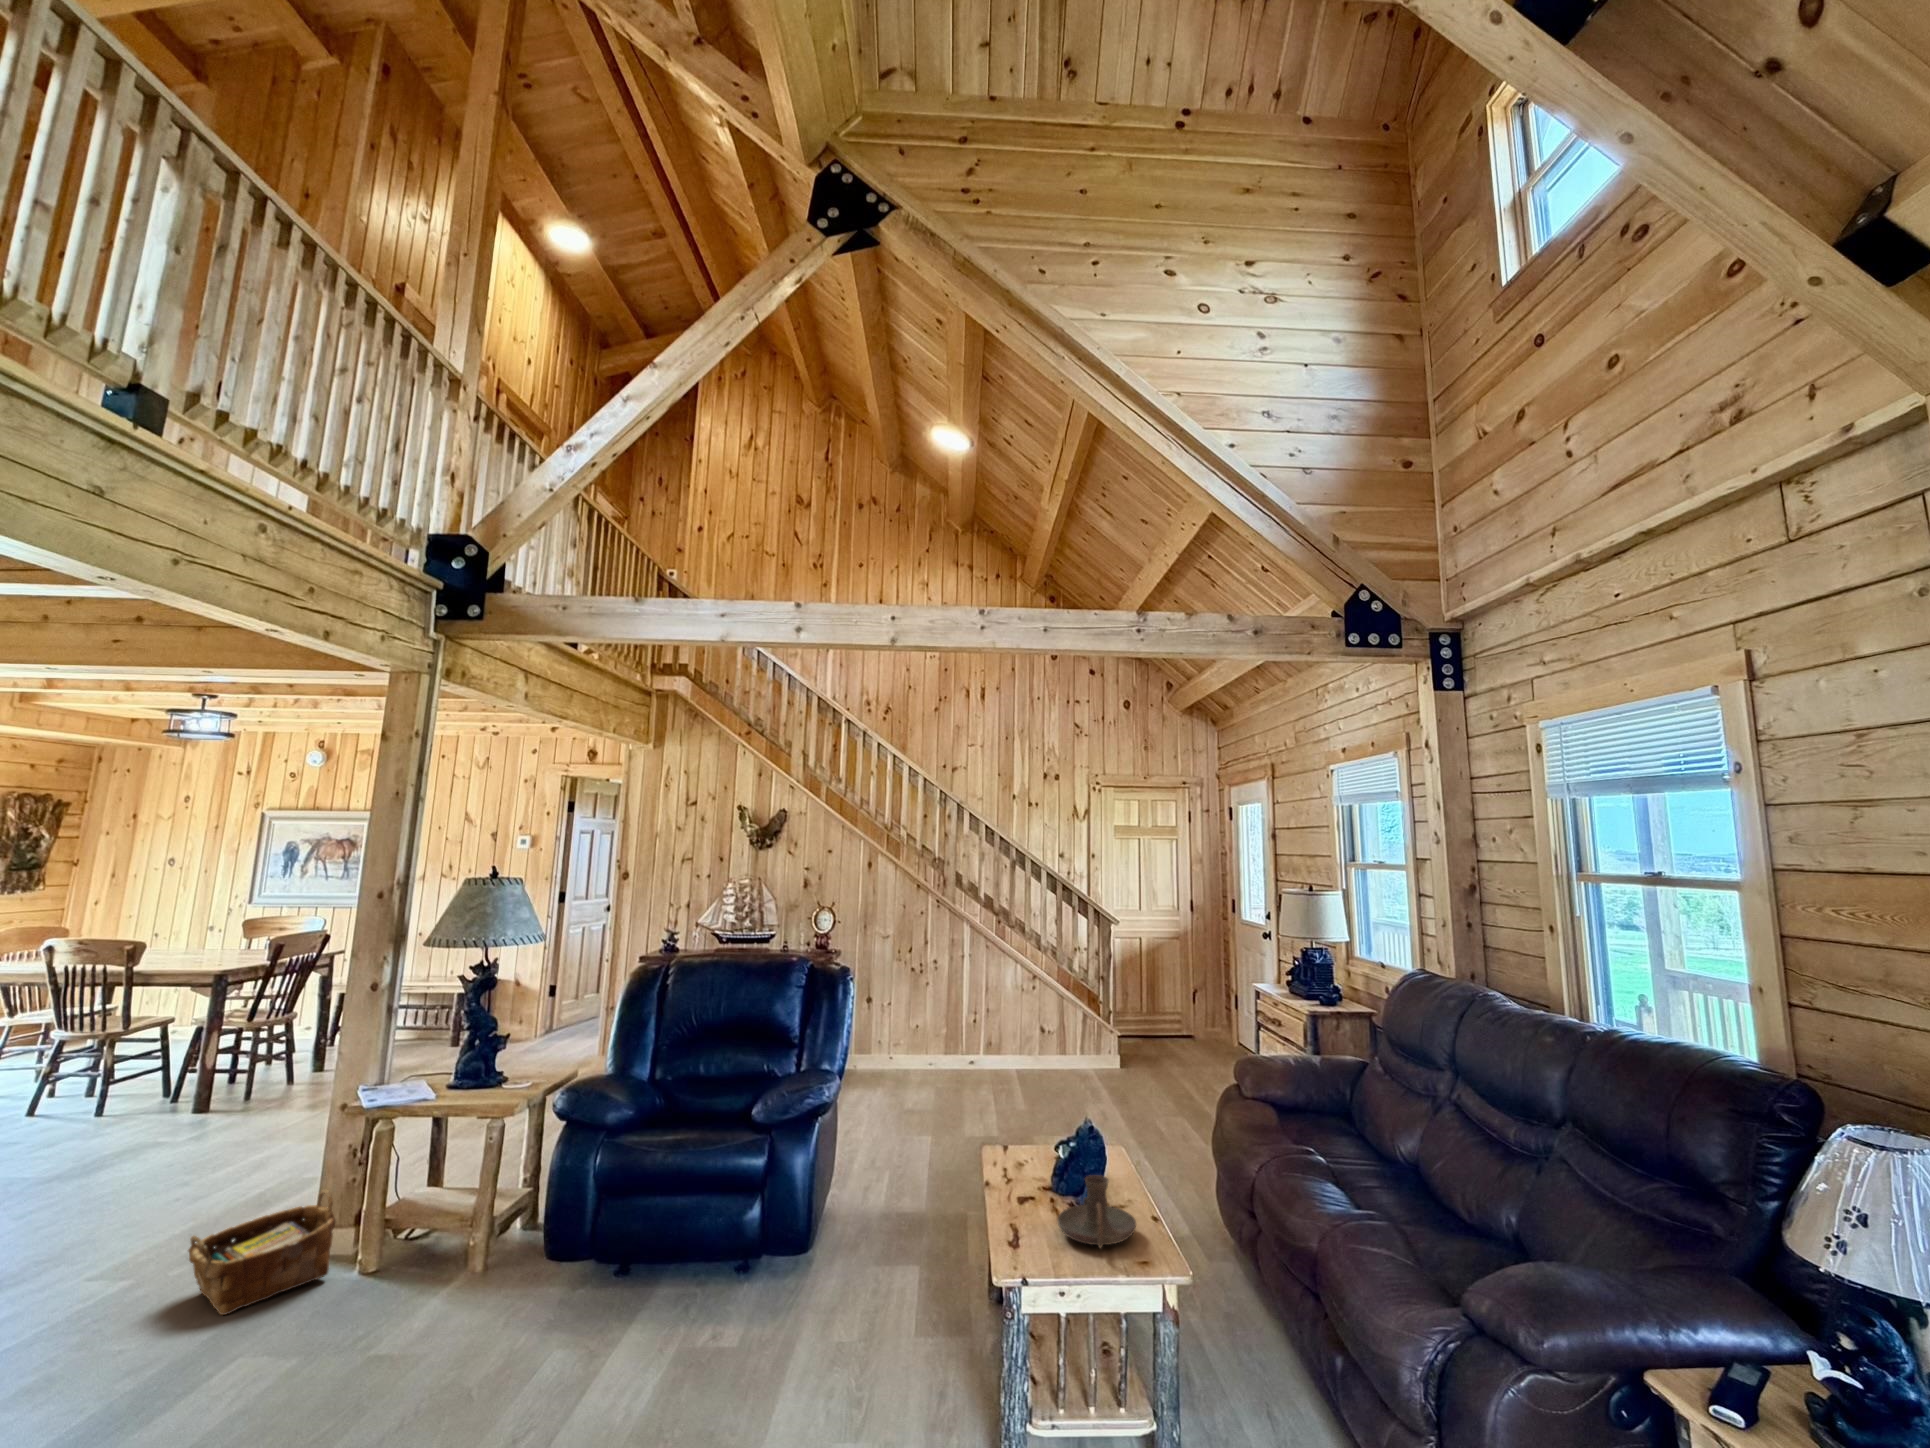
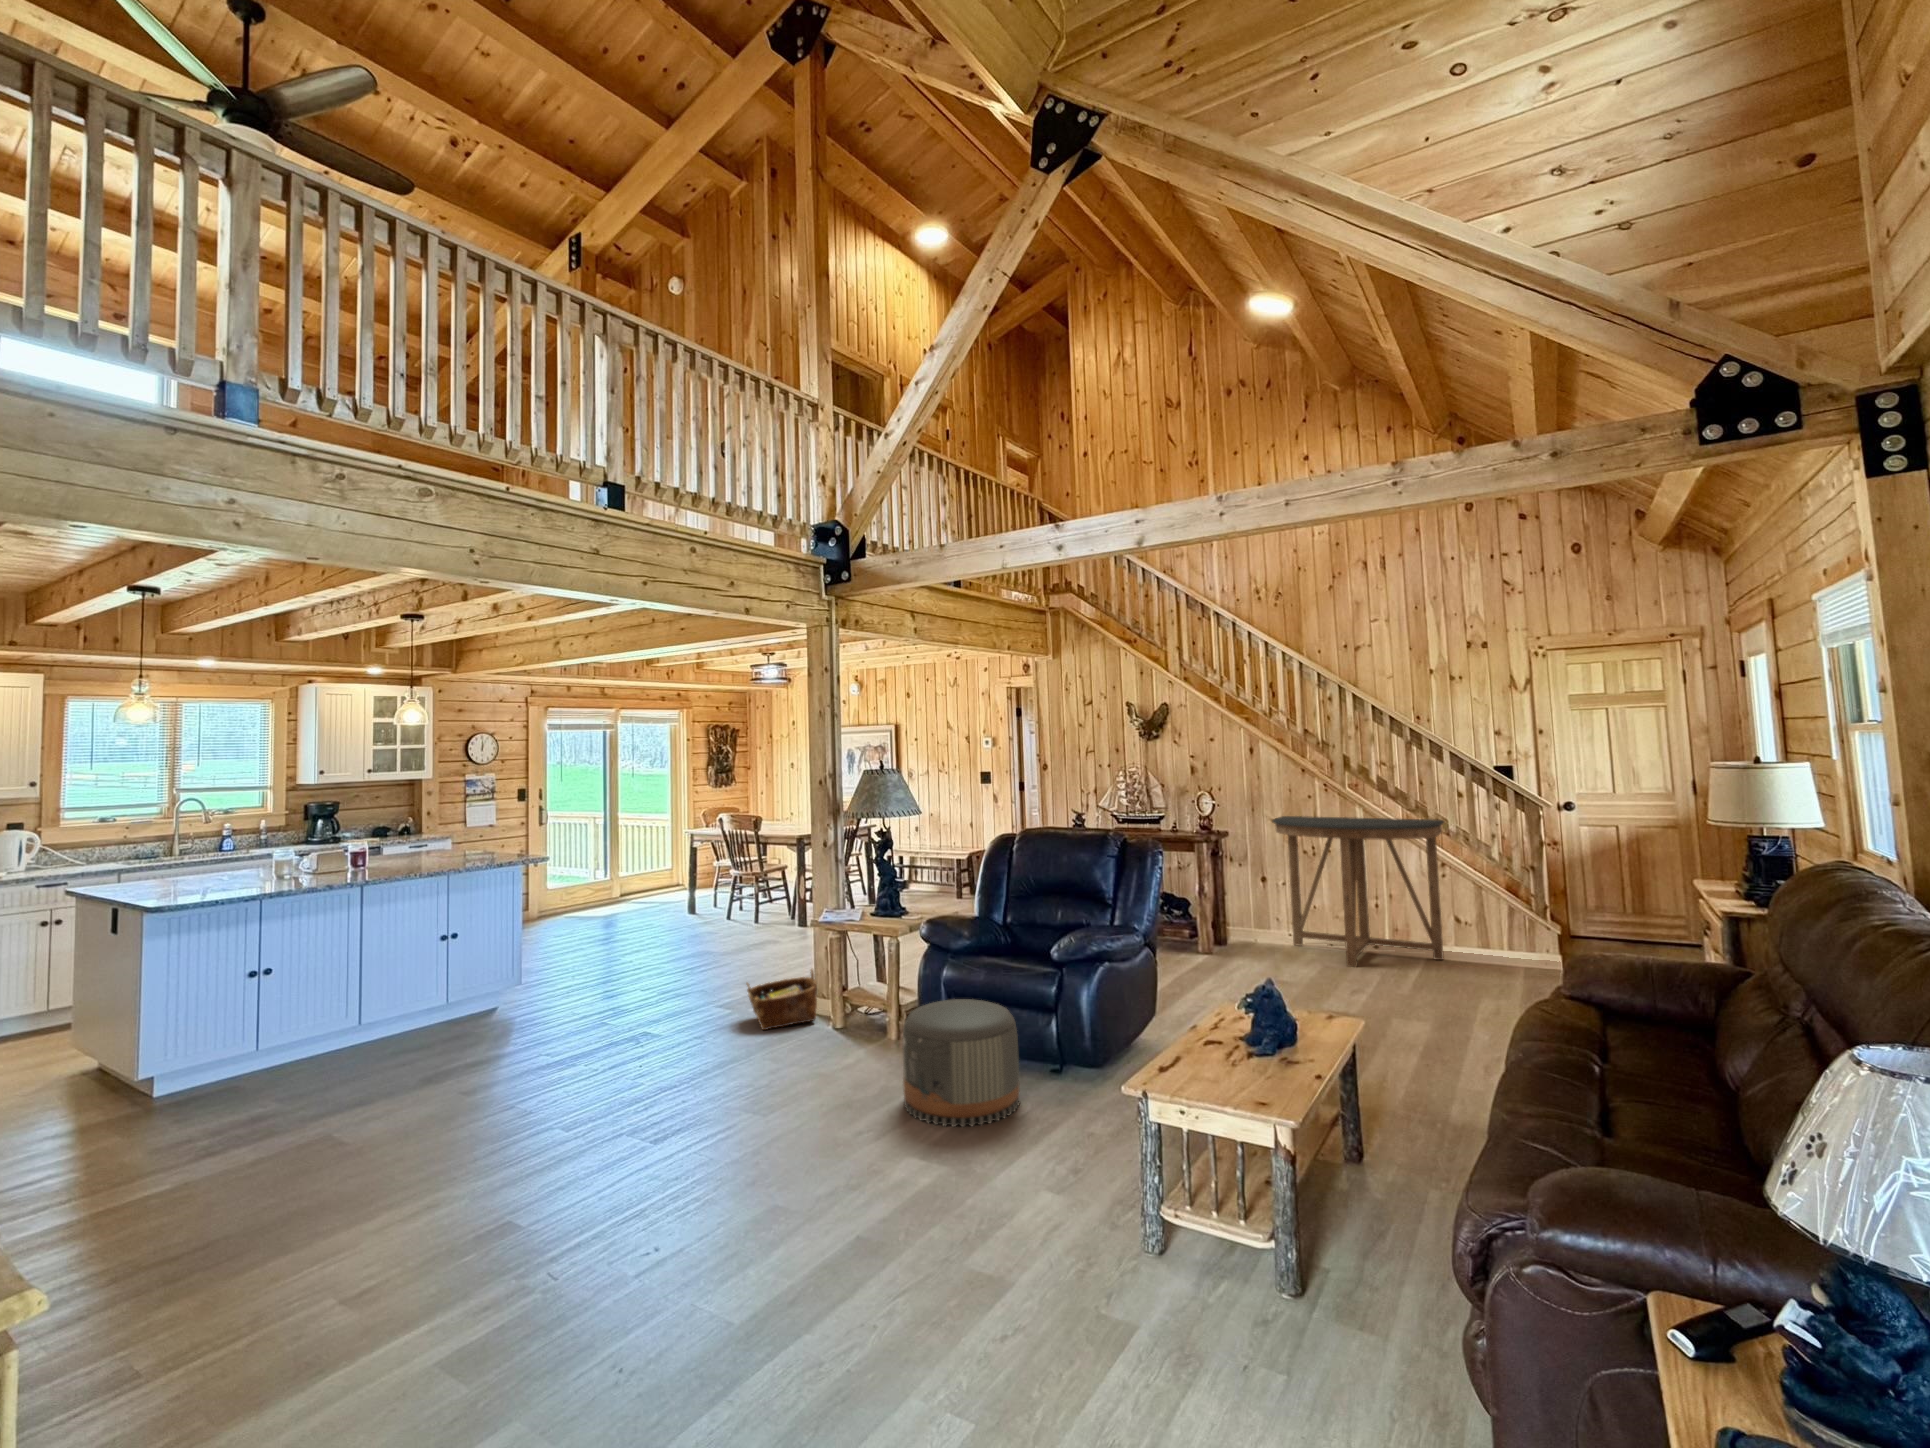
console table: none [890,931,1039,1083] -> present [1273,816,1444,967]
candle holder: present [1057,1175,1136,1248] -> none [1197,1023,1273,1082]
pouf: none [568,1196,745,1401] -> present [902,999,1019,1127]

